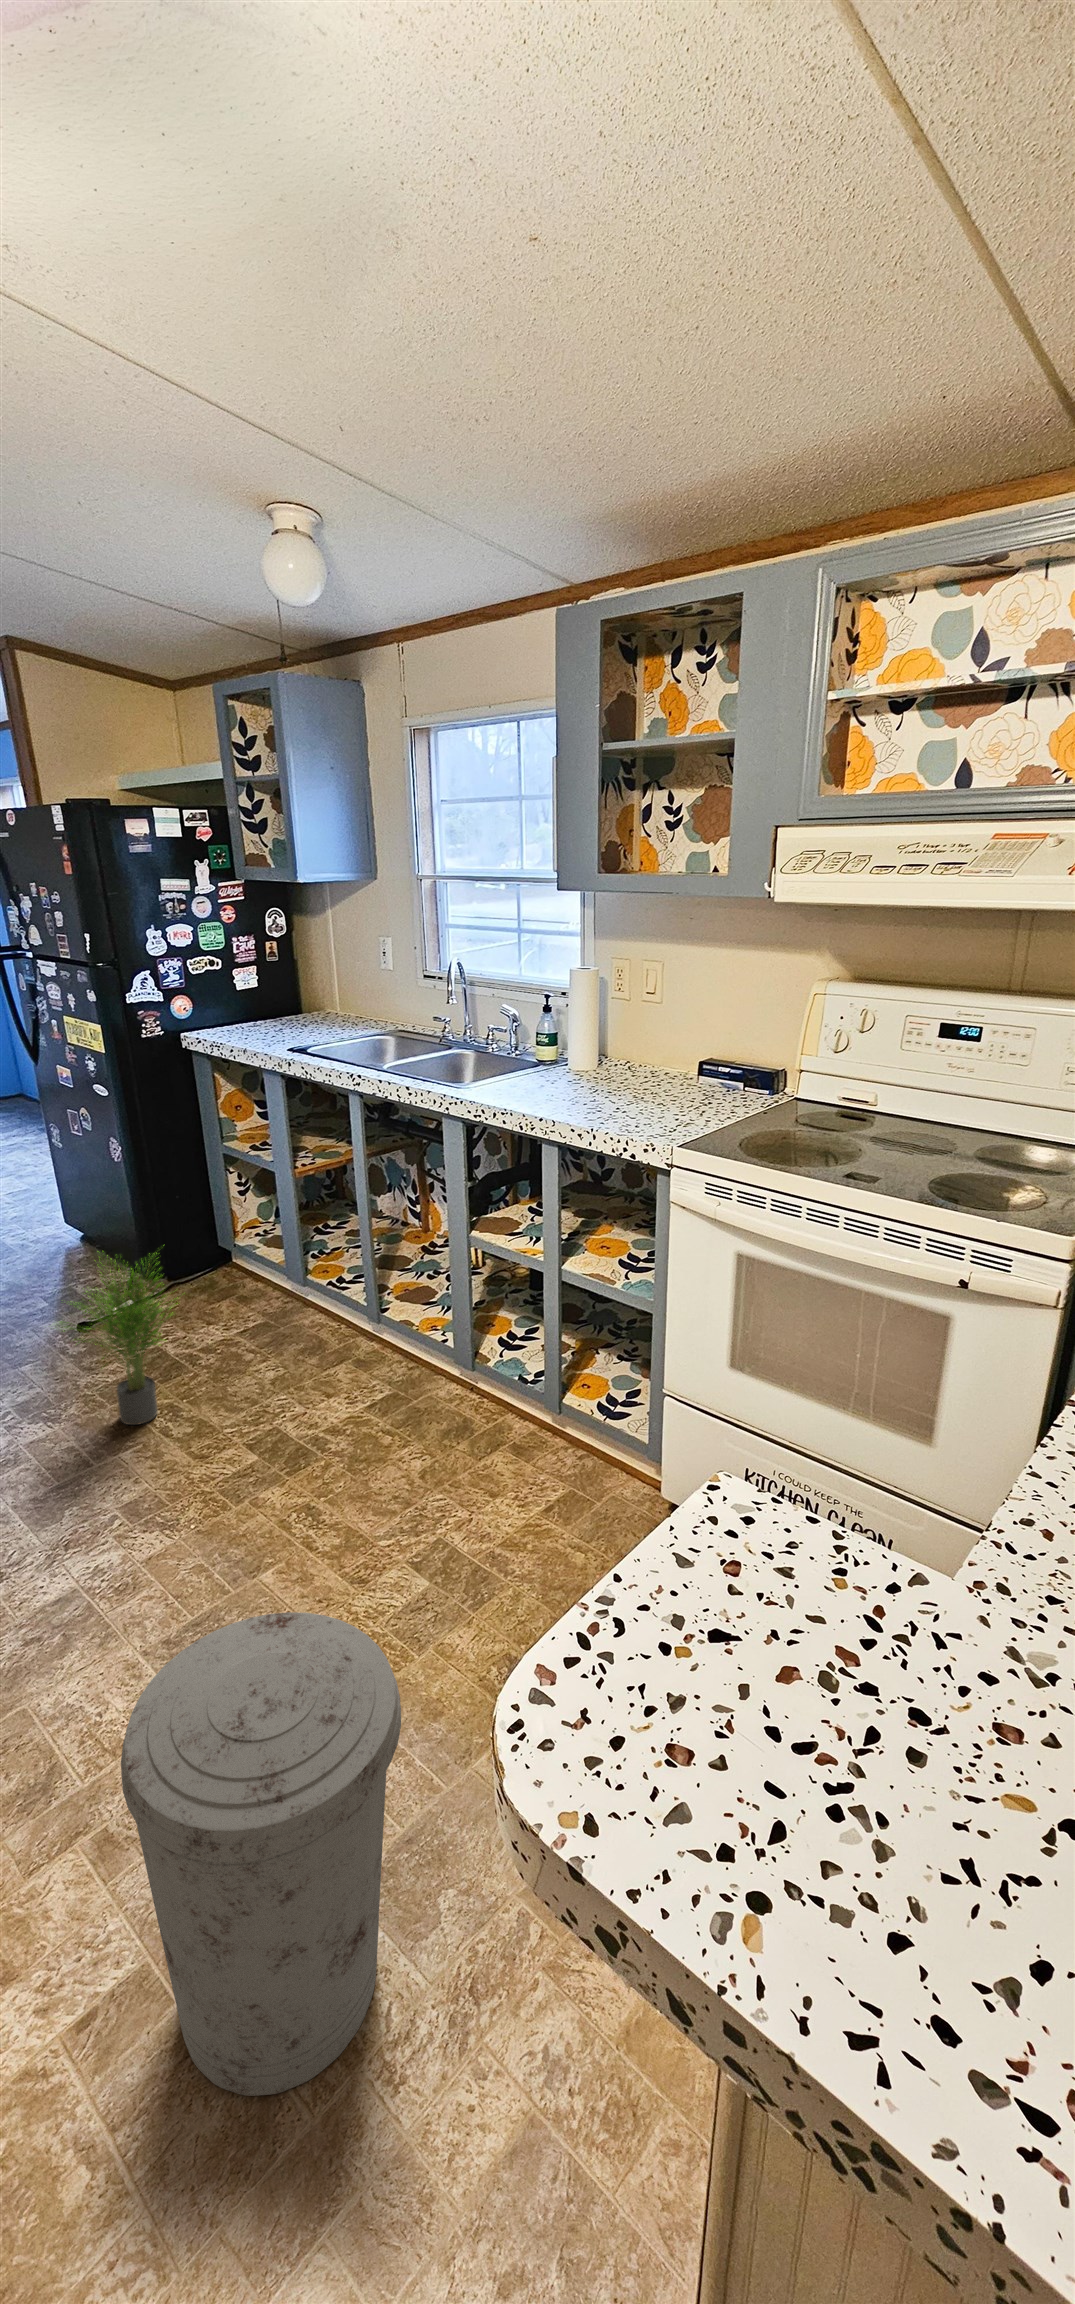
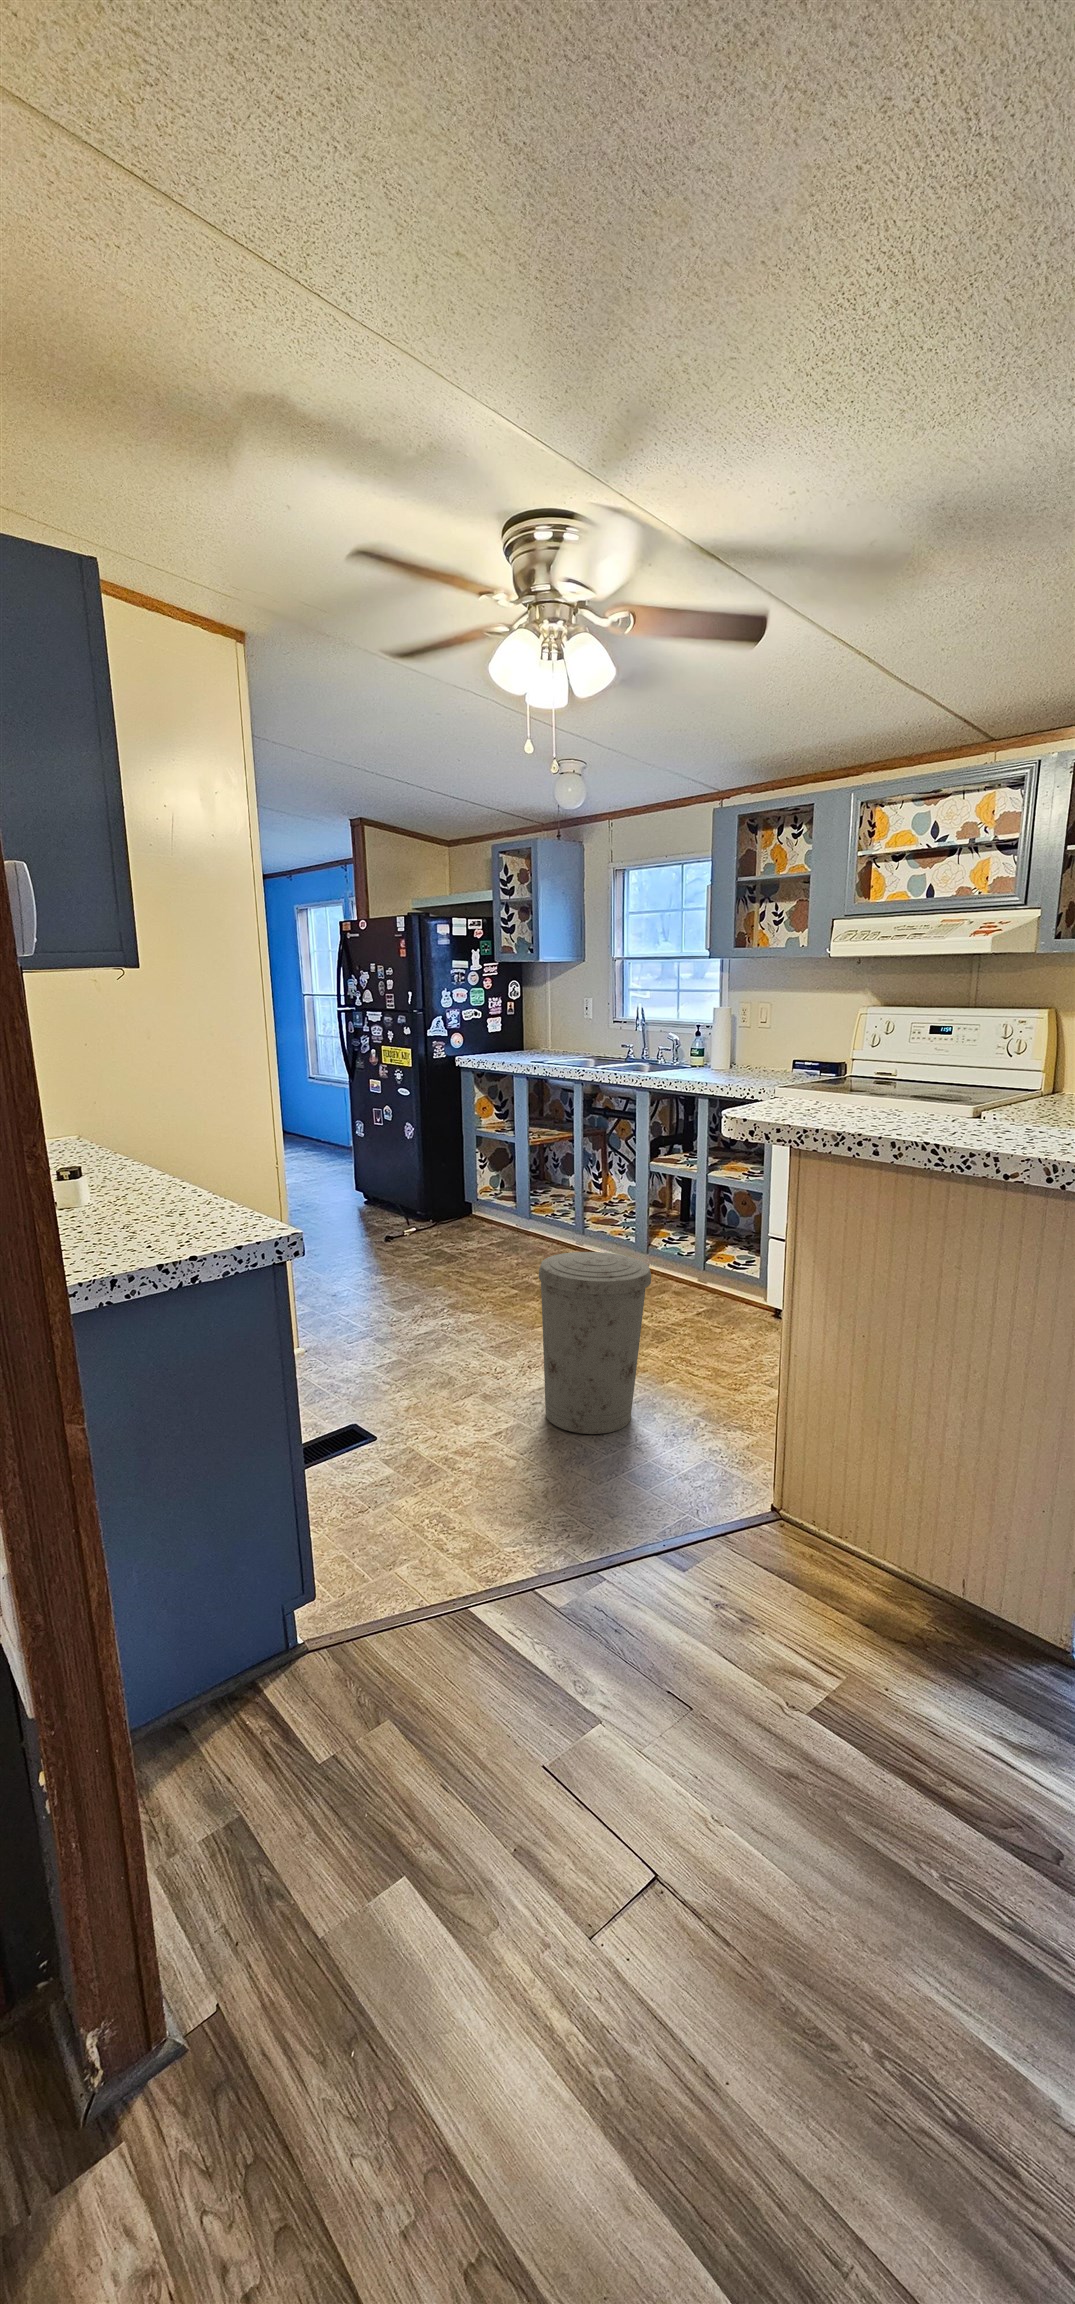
potted plant: present [65,1253,178,1425] -> none [401,1163,479,1272]

